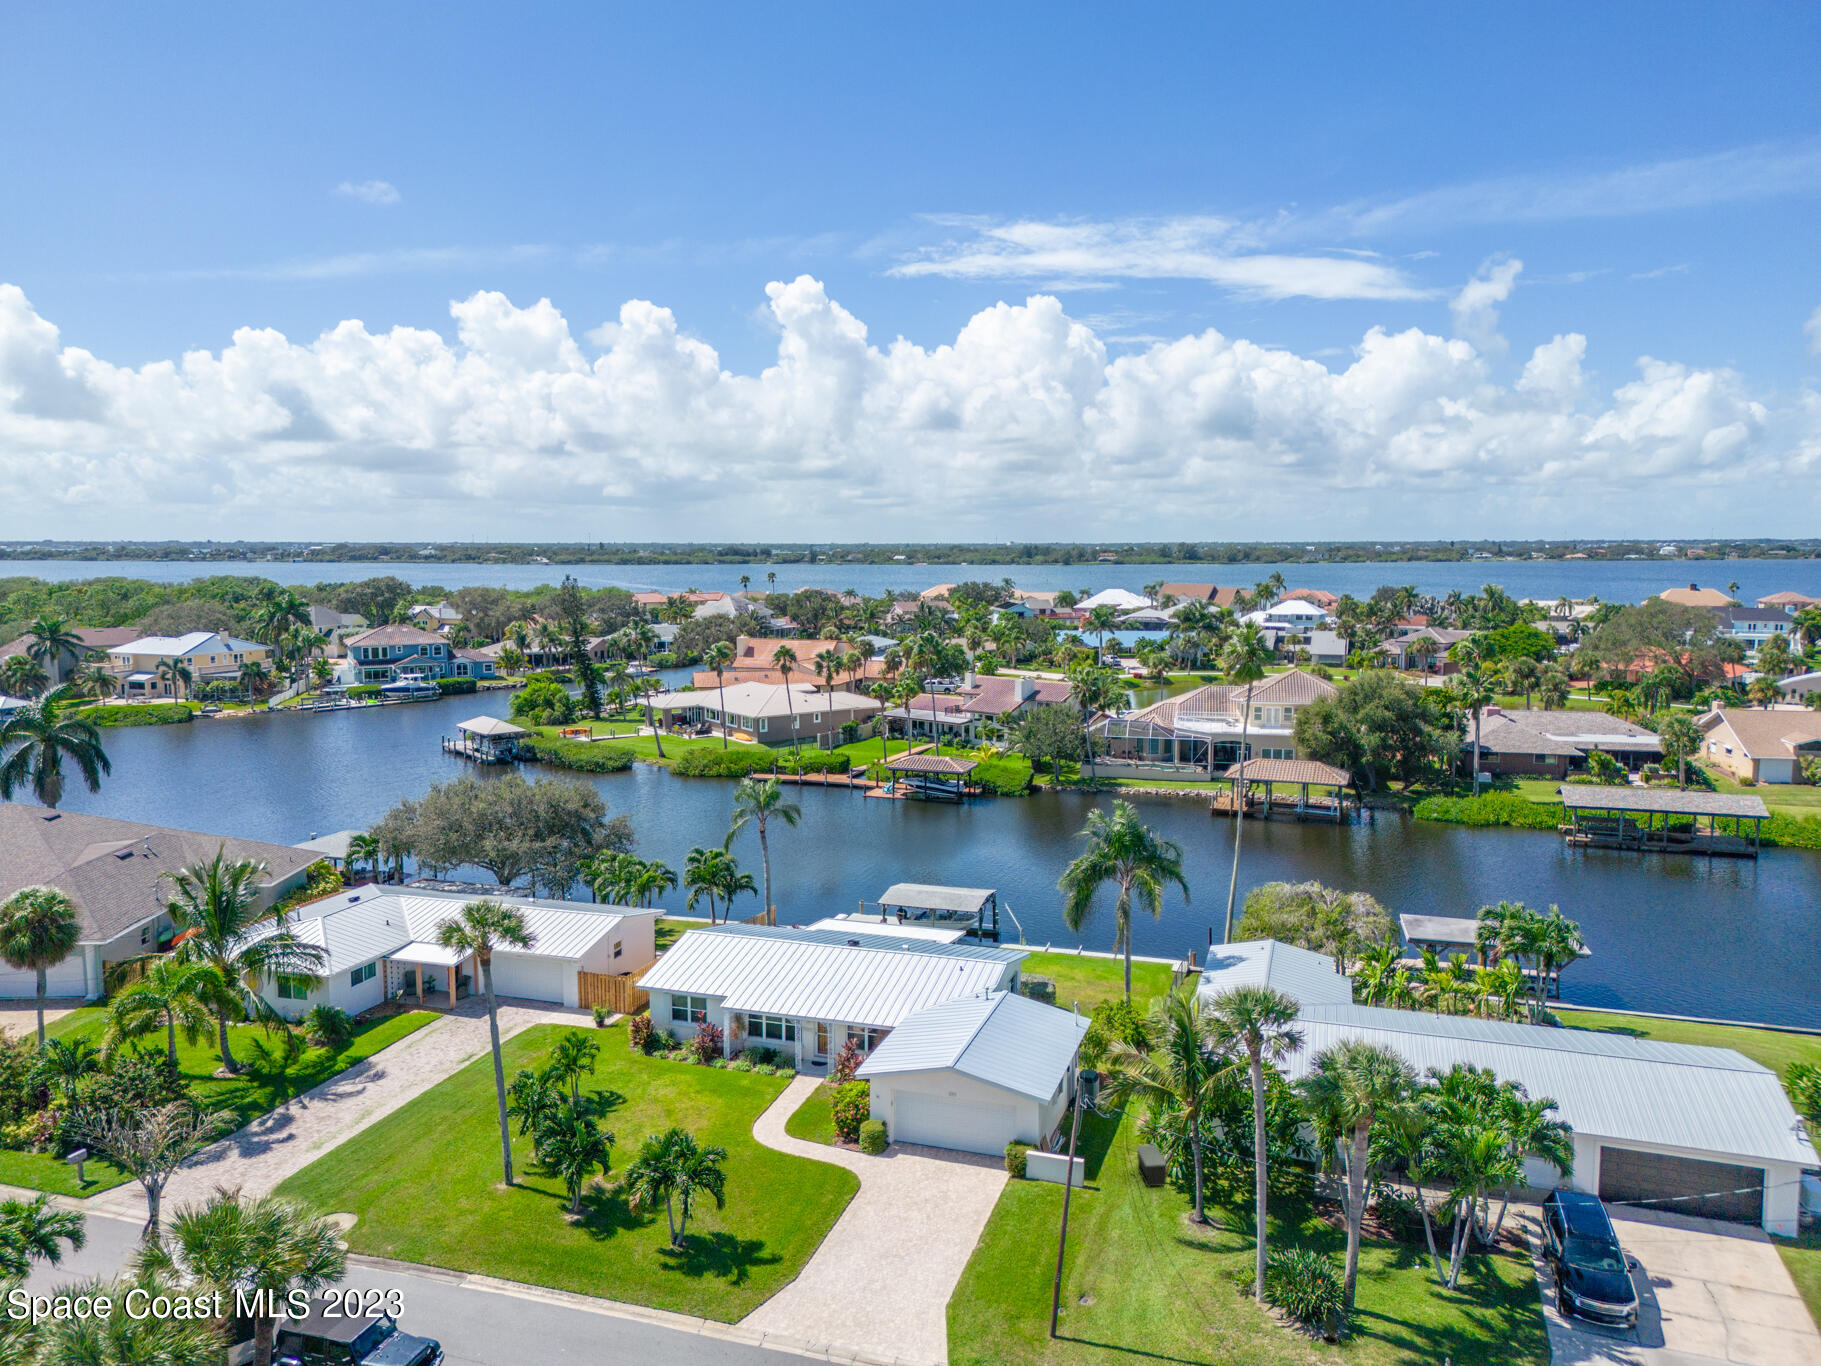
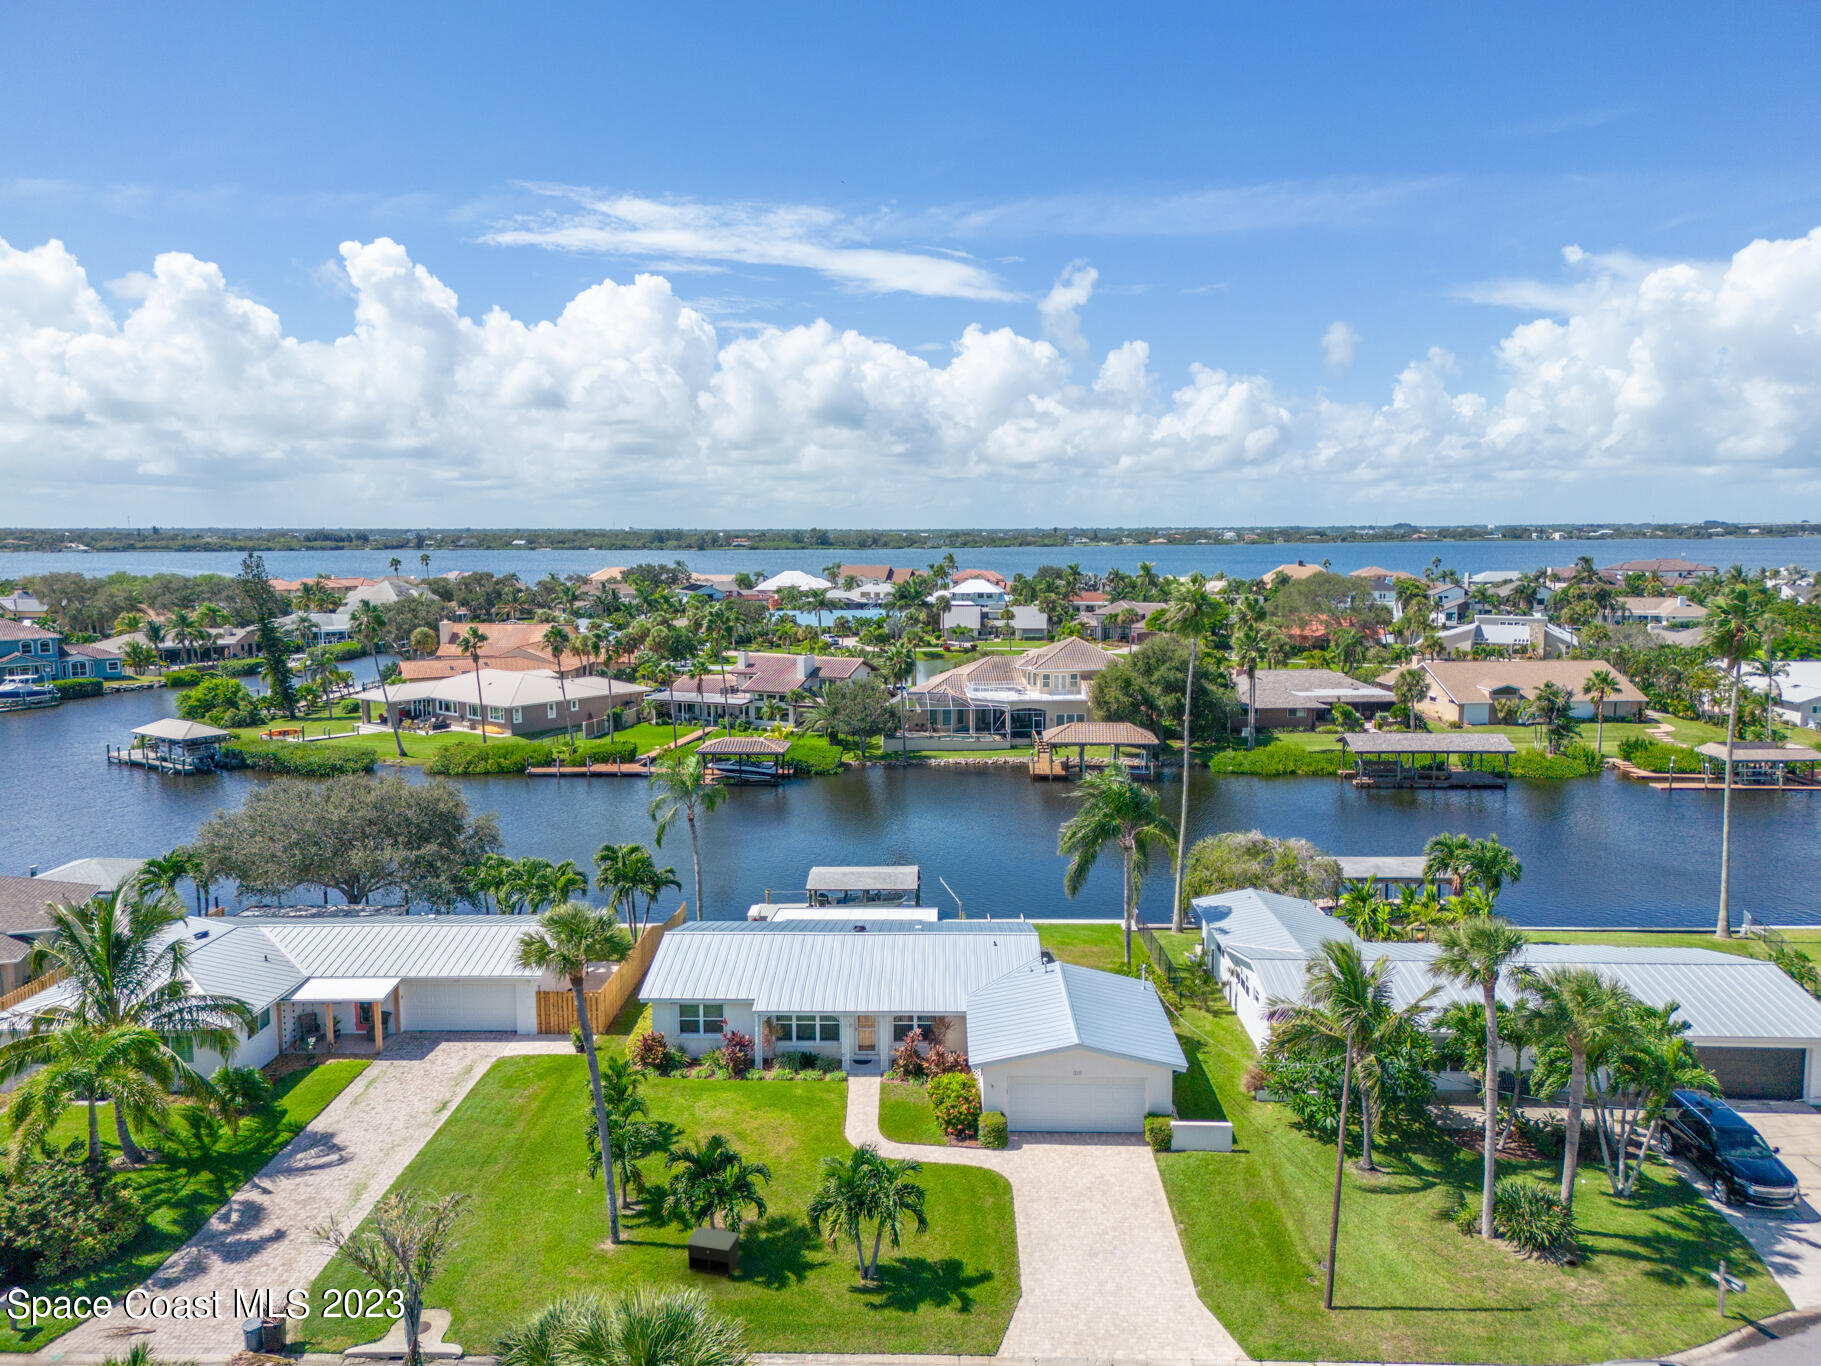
storage bench: present [1136,1145,1166,1187] -> present [688,1227,739,1276]

